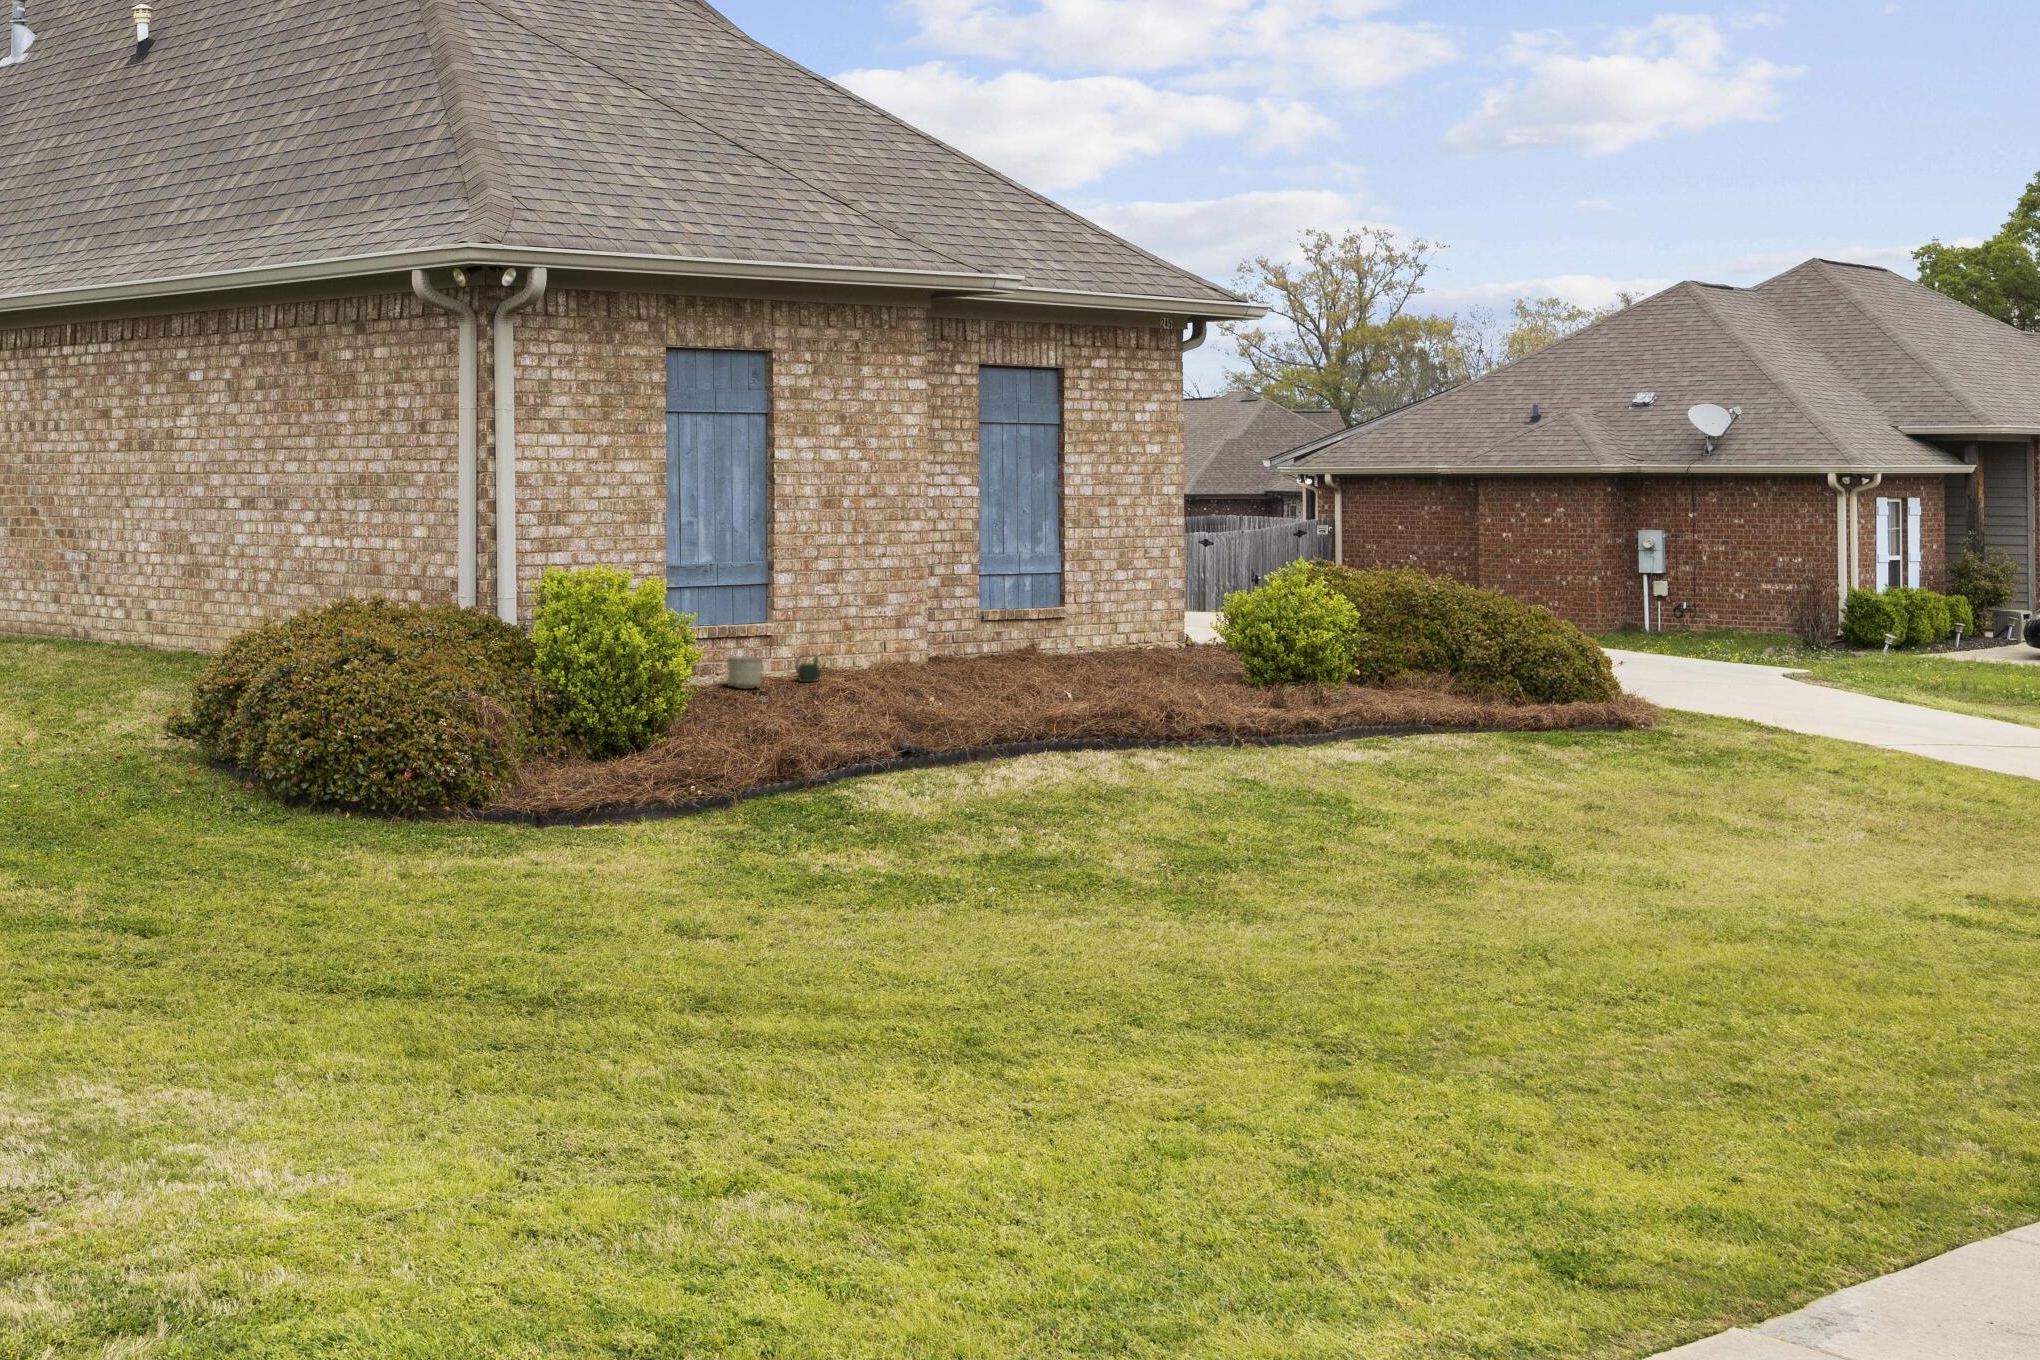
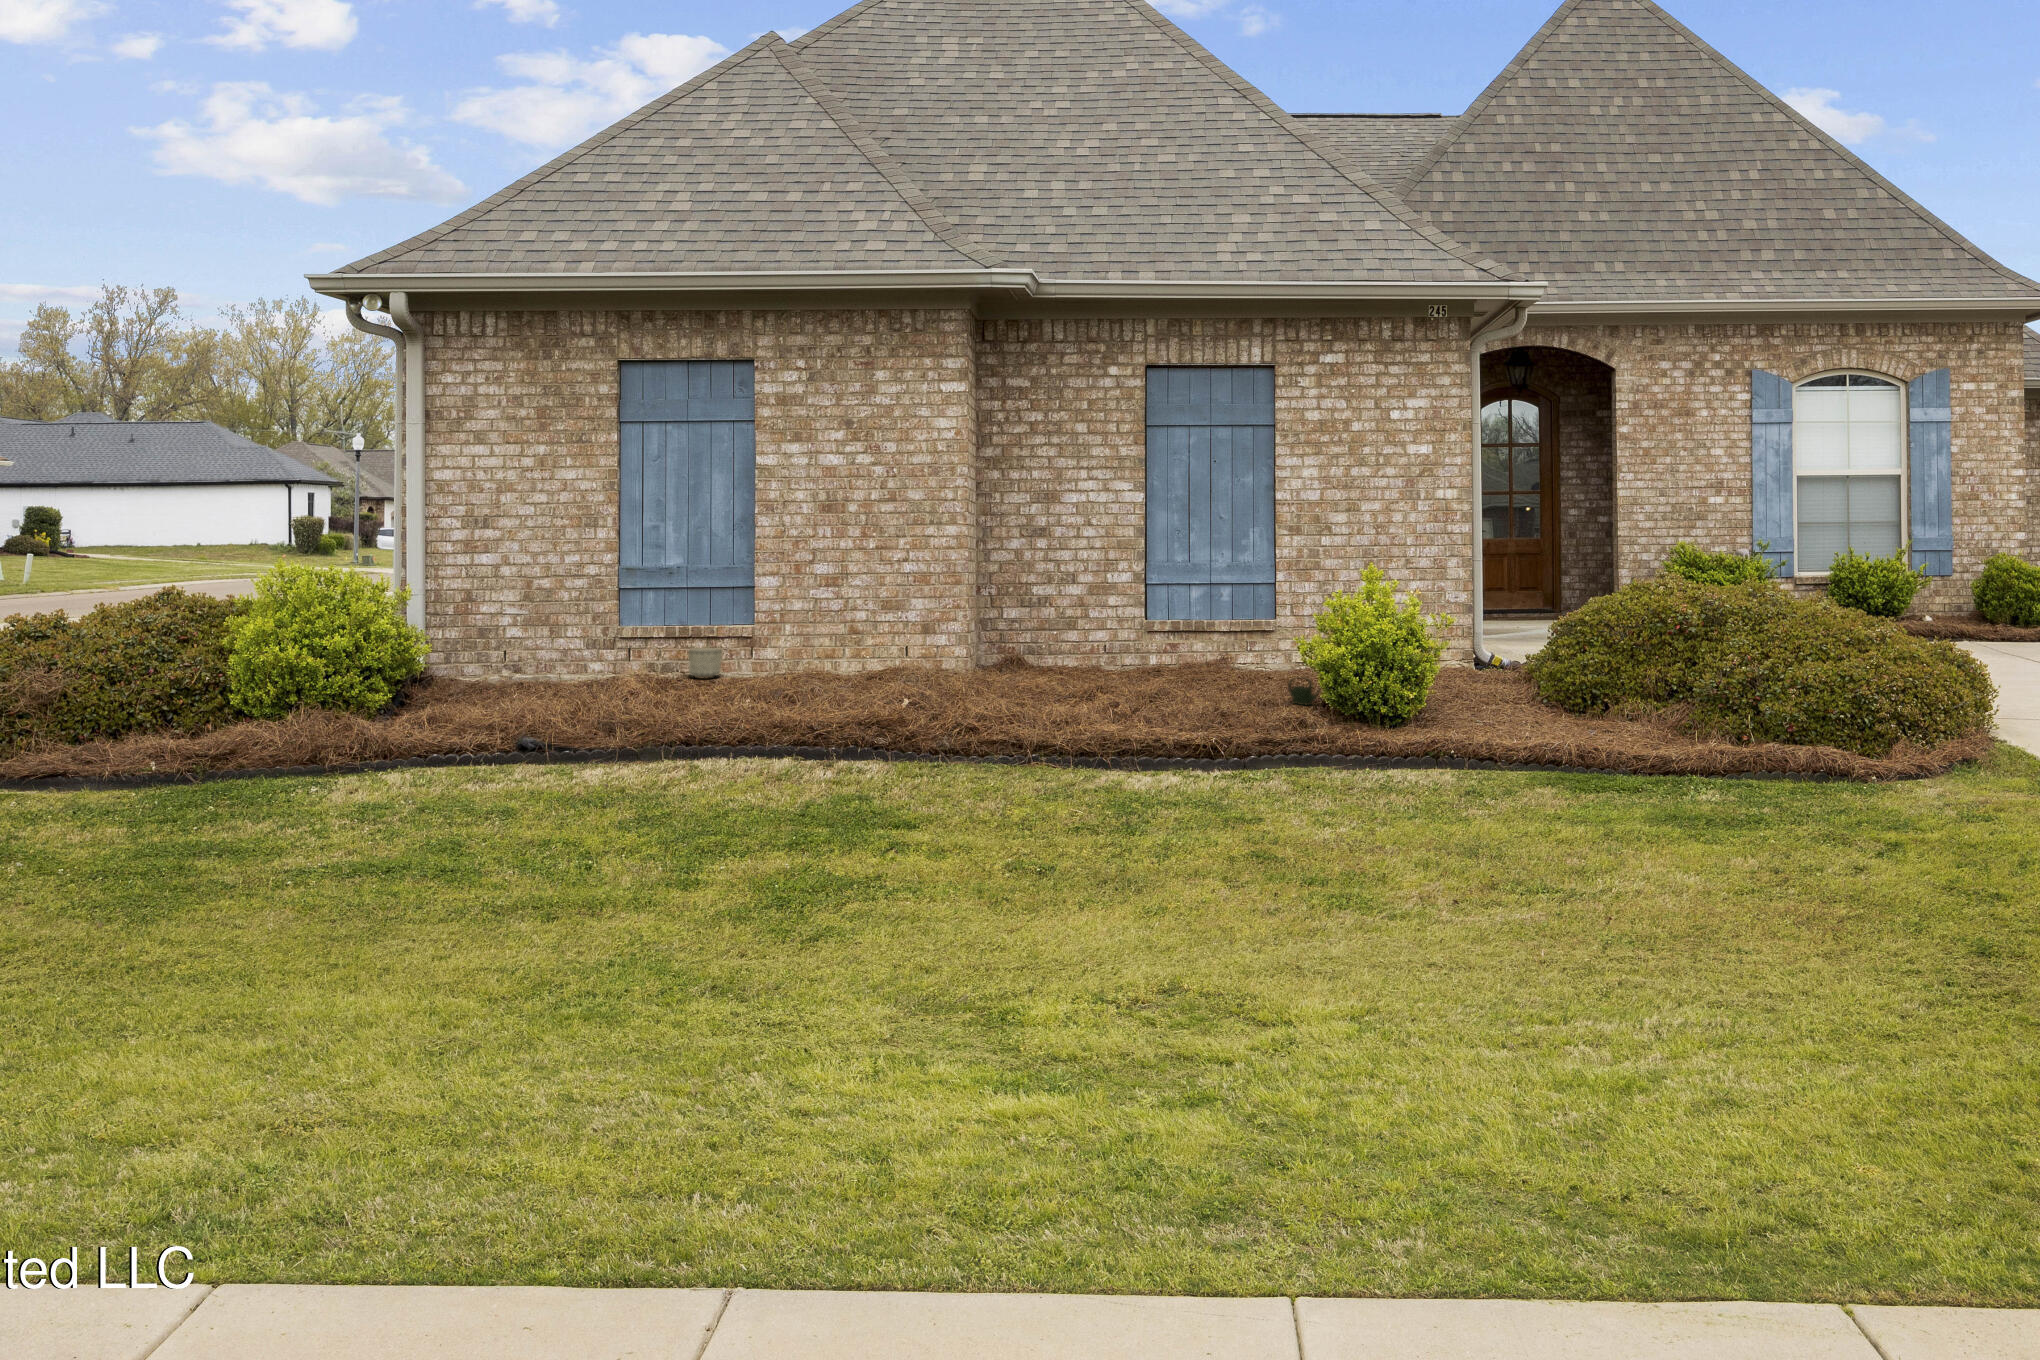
watering can: present [795,655,823,682] -> present [1288,678,1319,705]

